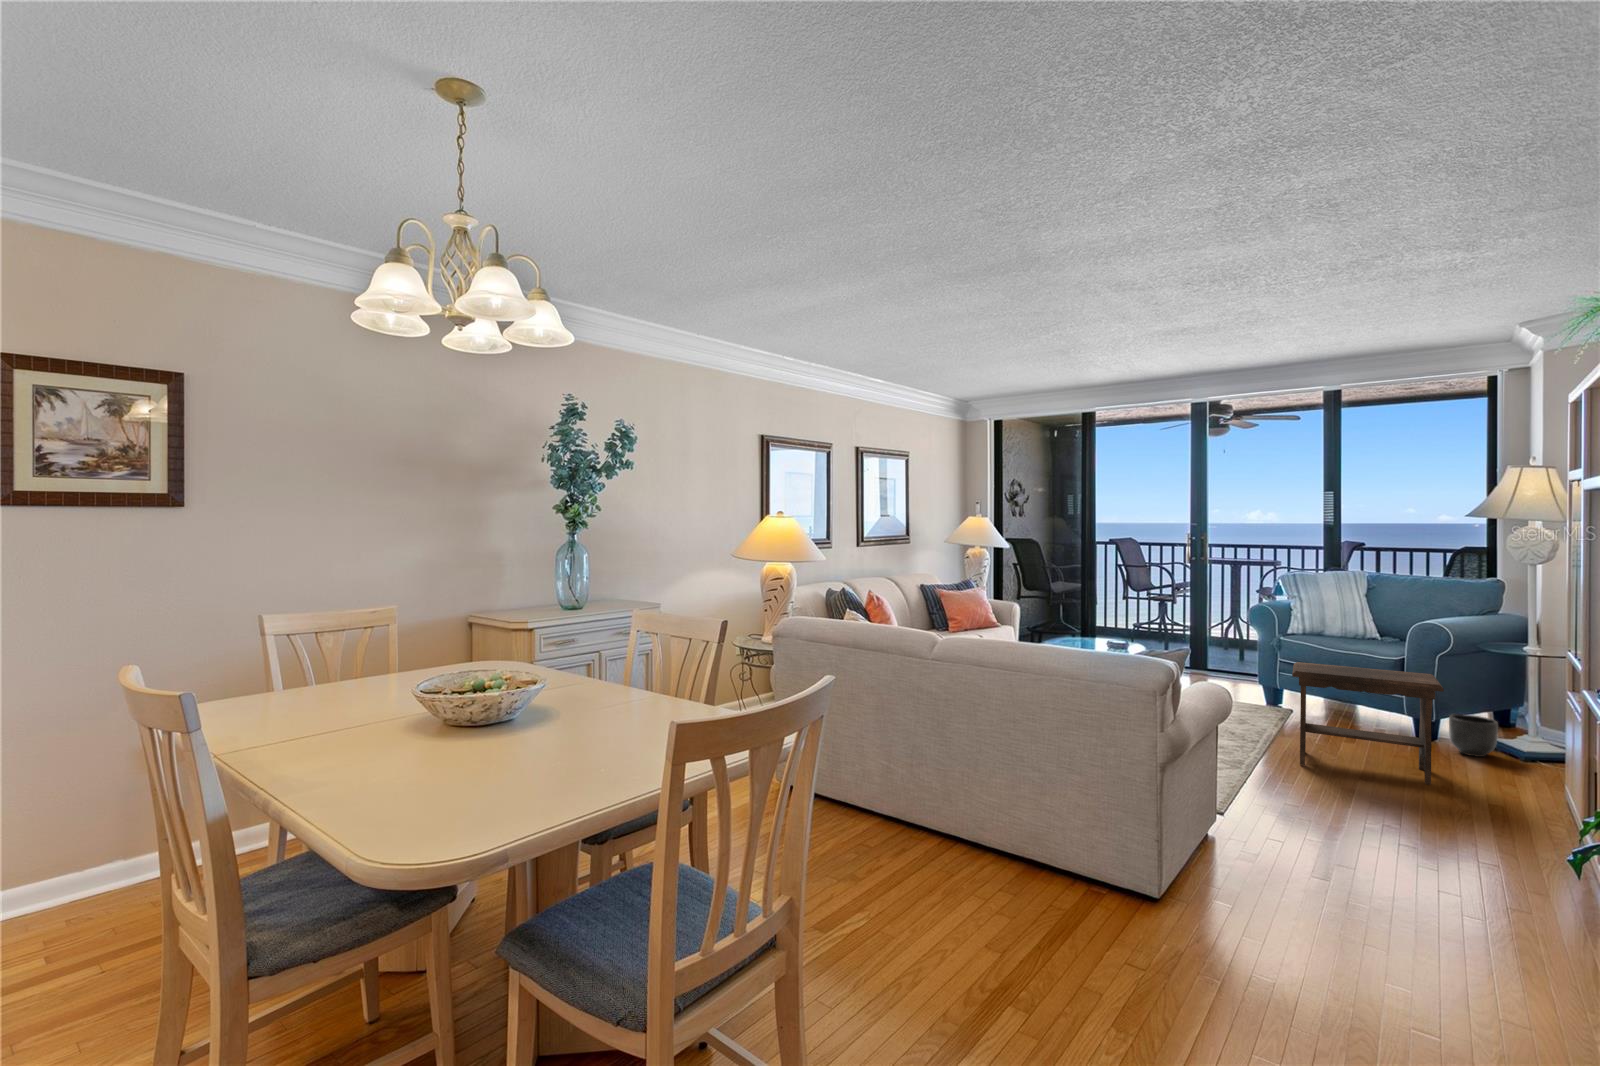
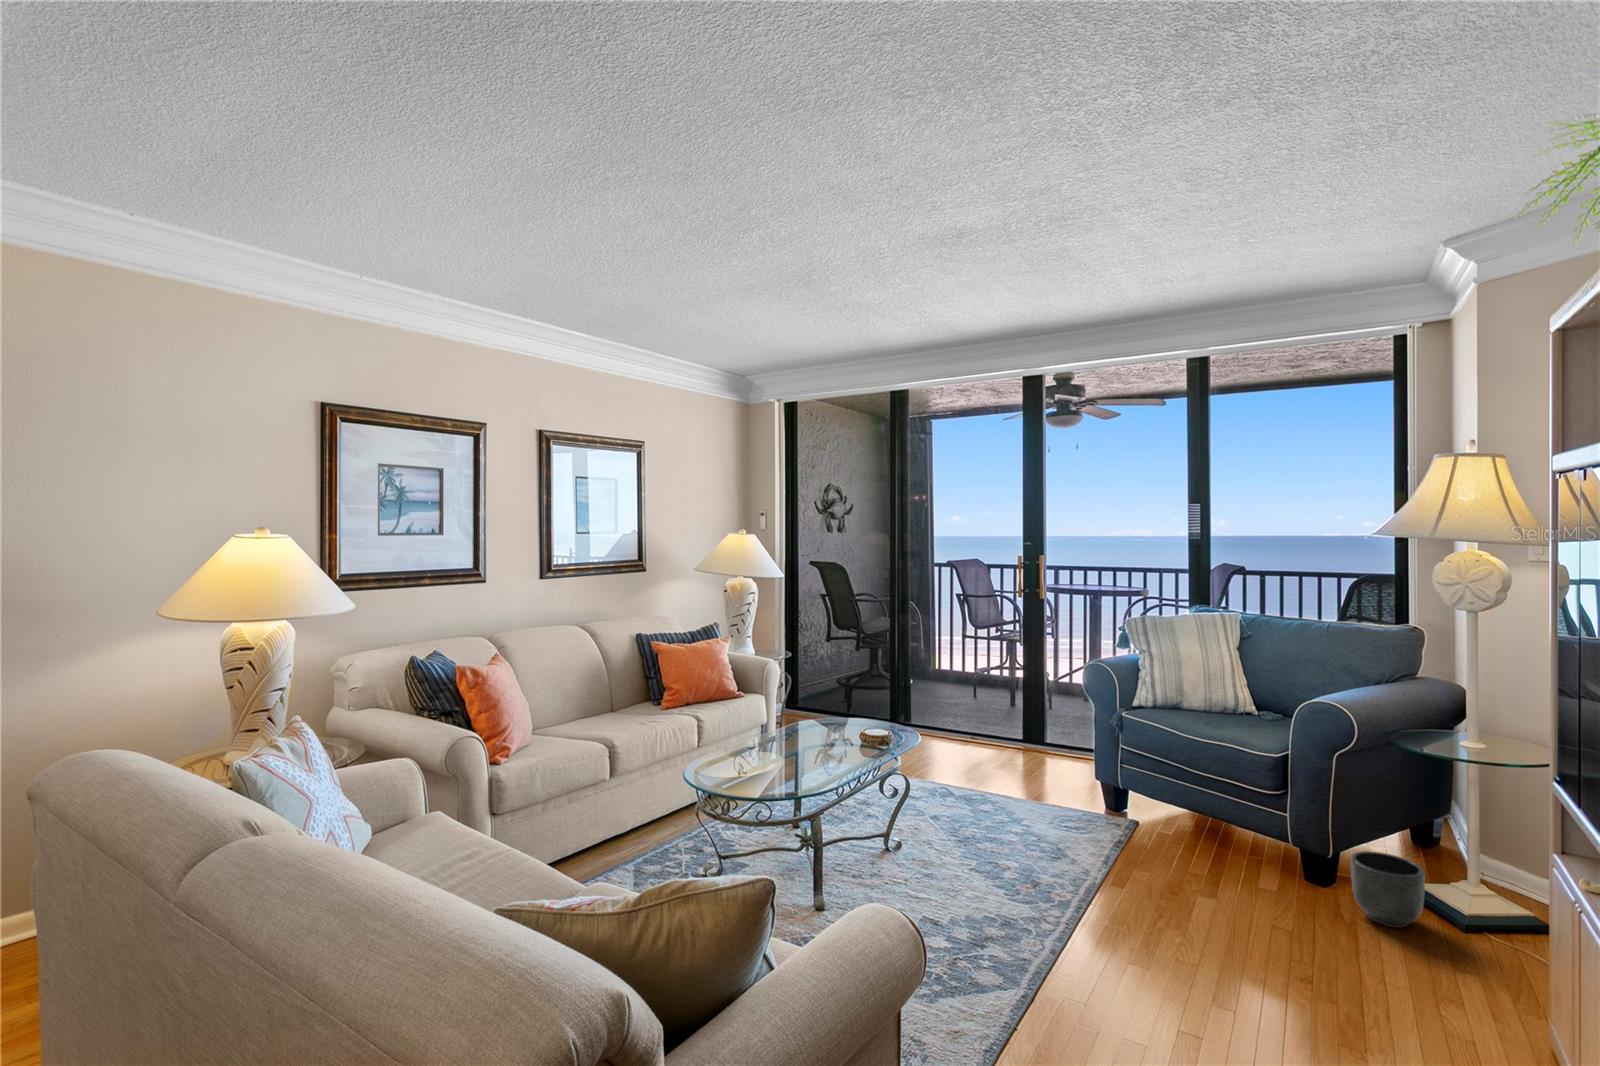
footstool: present [1292,662,1444,785] -> none [1098,777,1338,1018]

